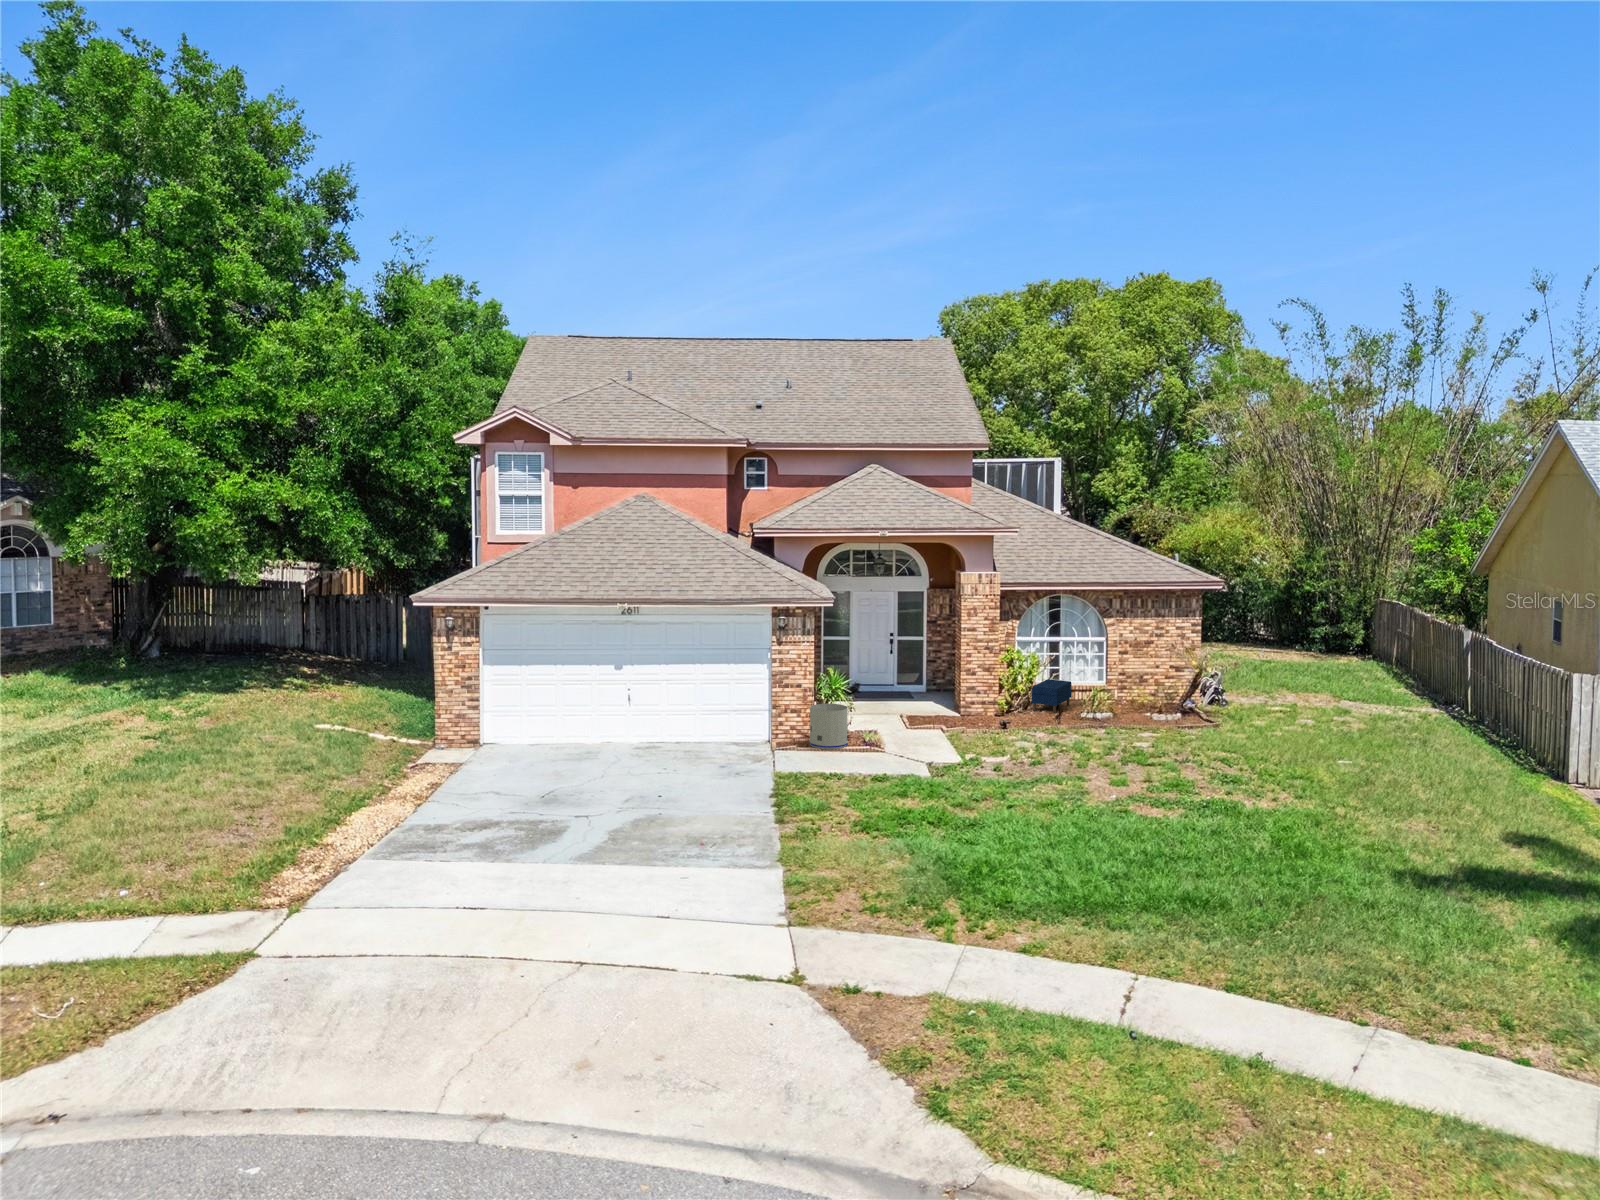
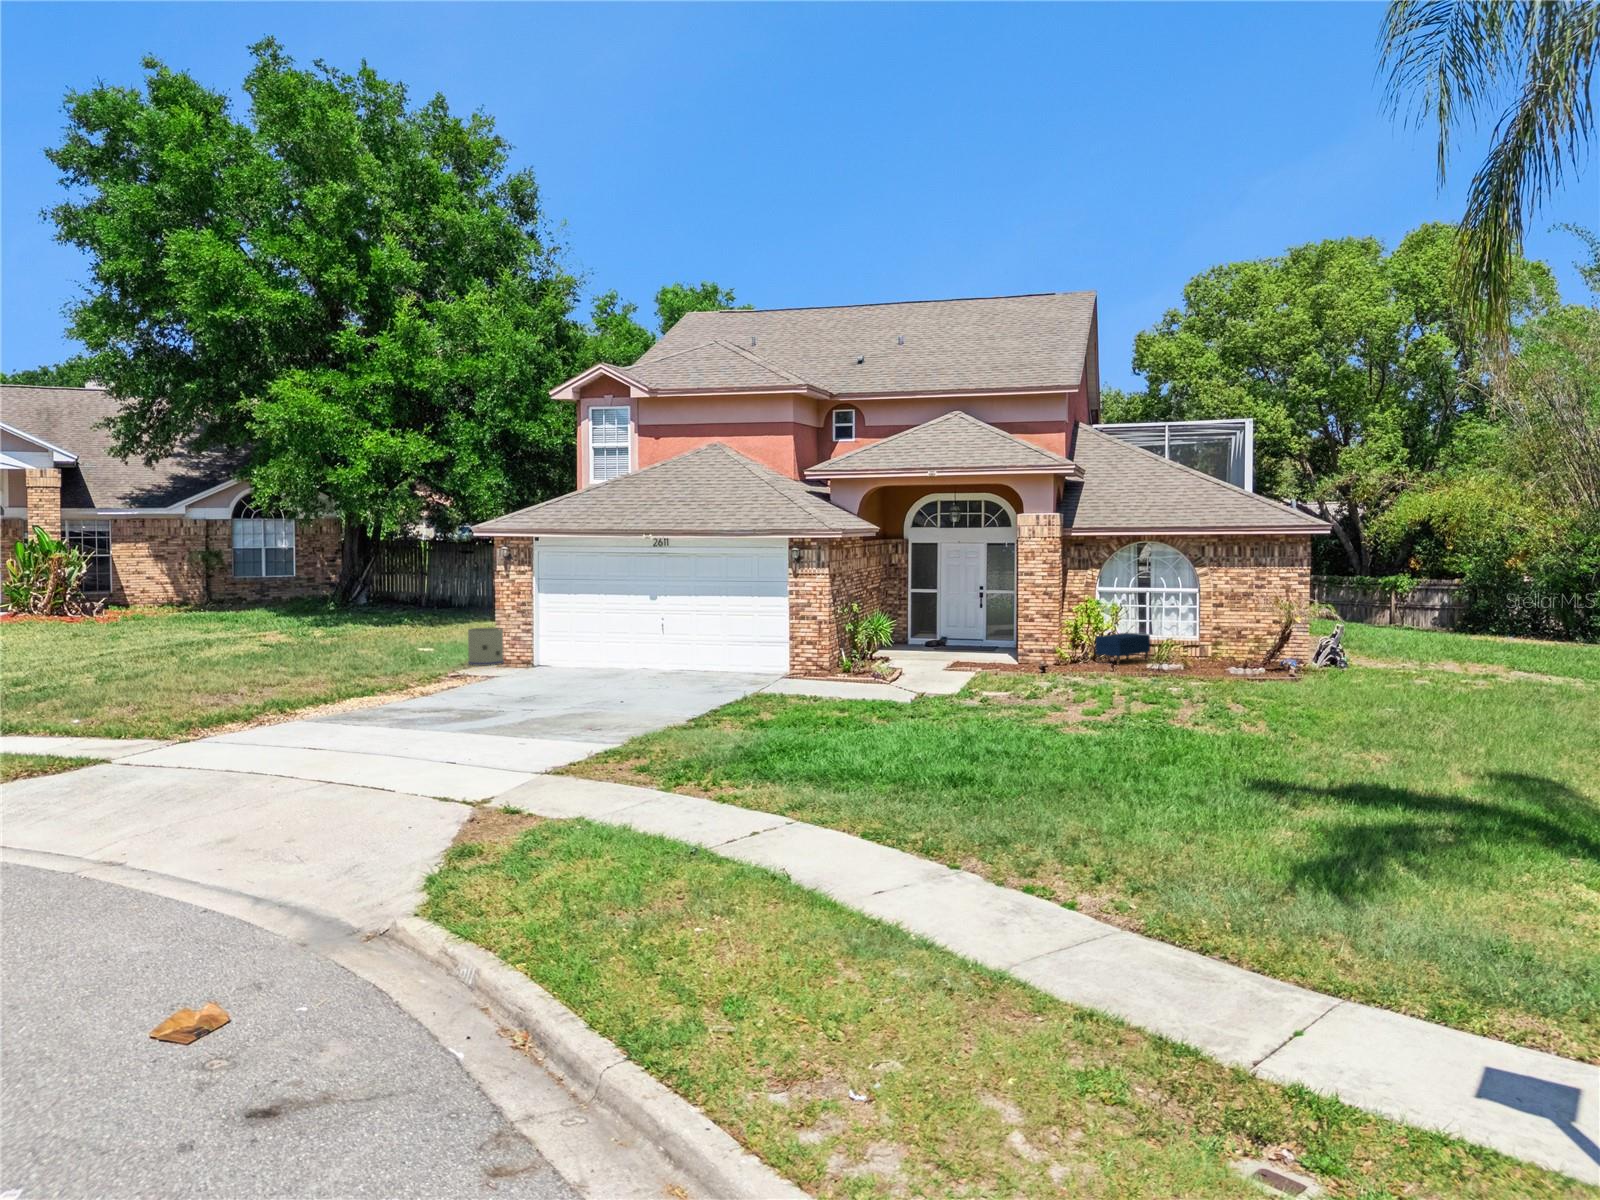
trash can: present [809,703,848,749] -> present [468,627,504,666]

